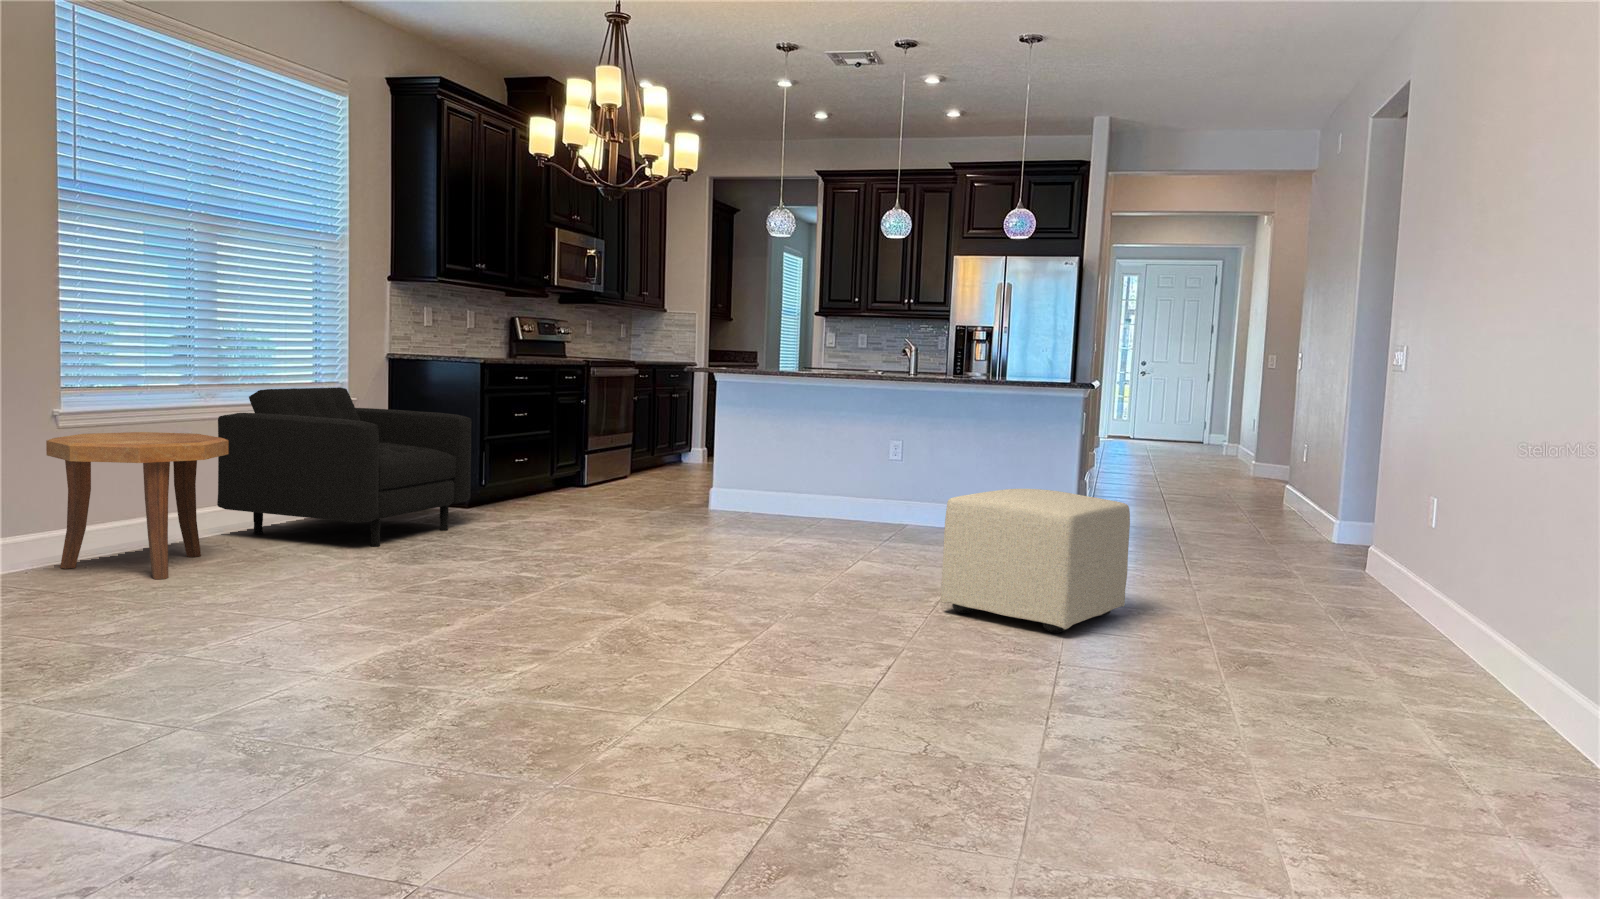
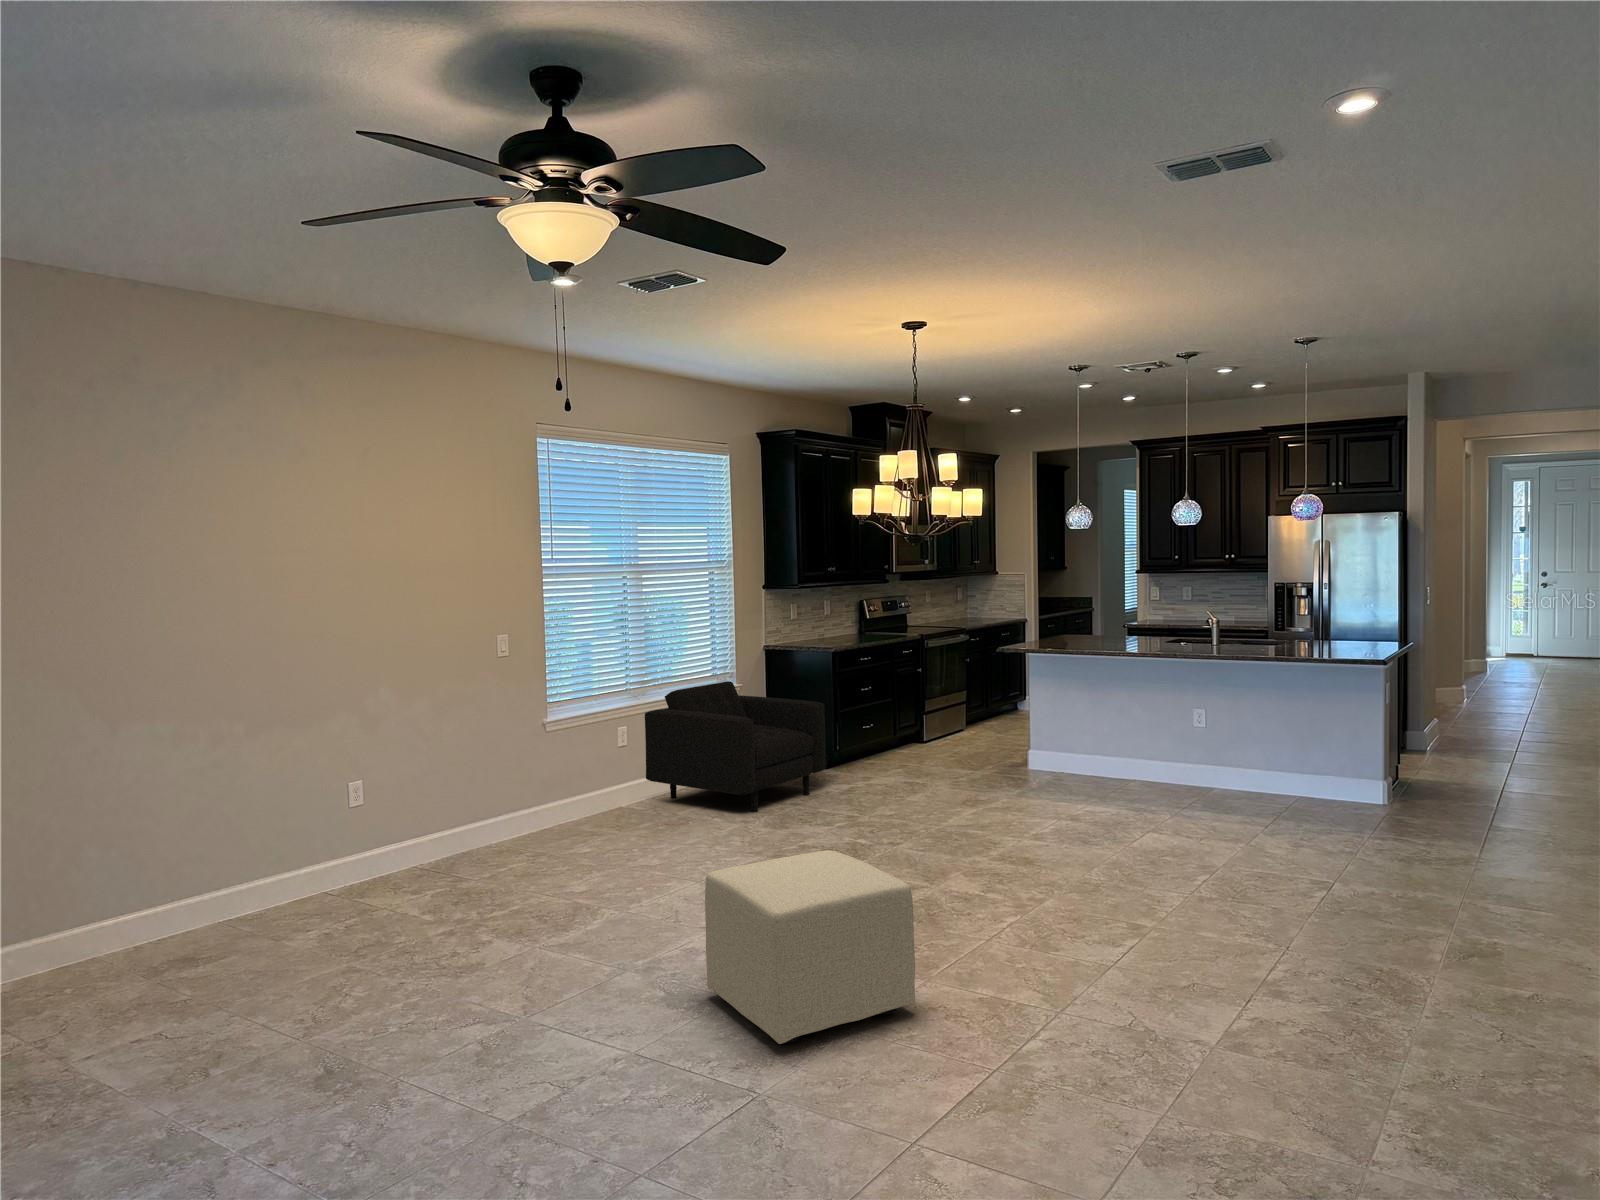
side table: present [46,432,229,579] -> none [541,731,652,842]
ottoman: present [941,489,1130,633] -> present [705,850,915,1044]

